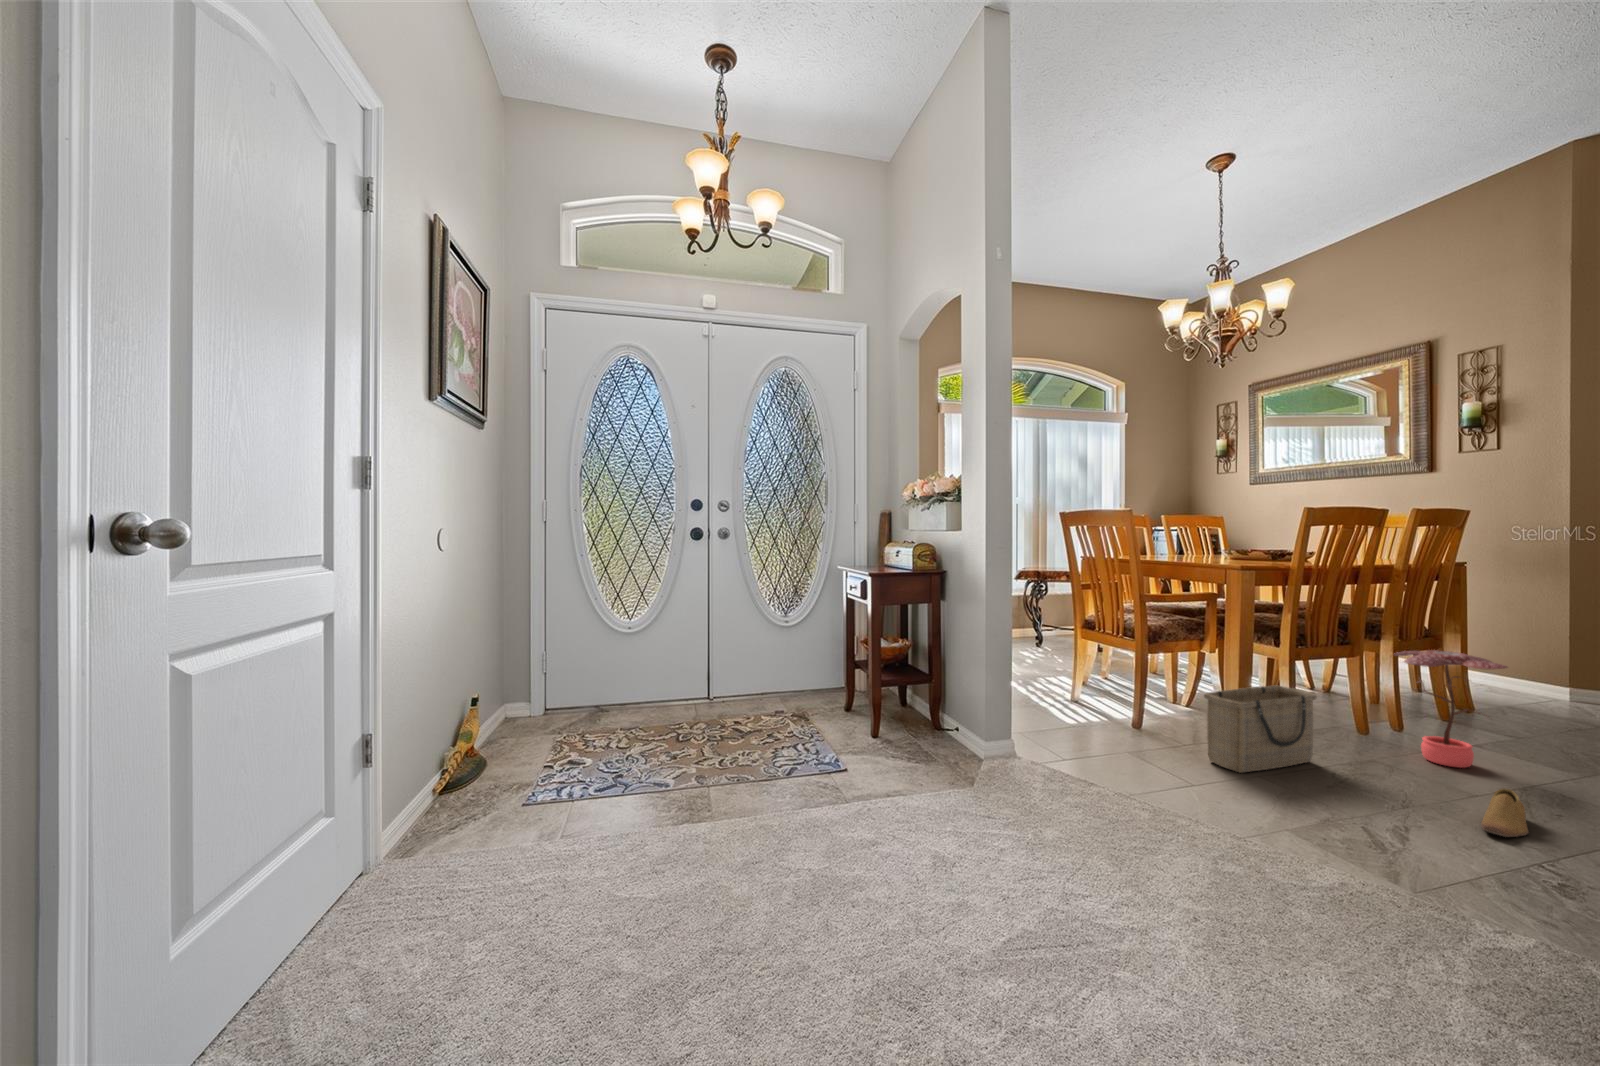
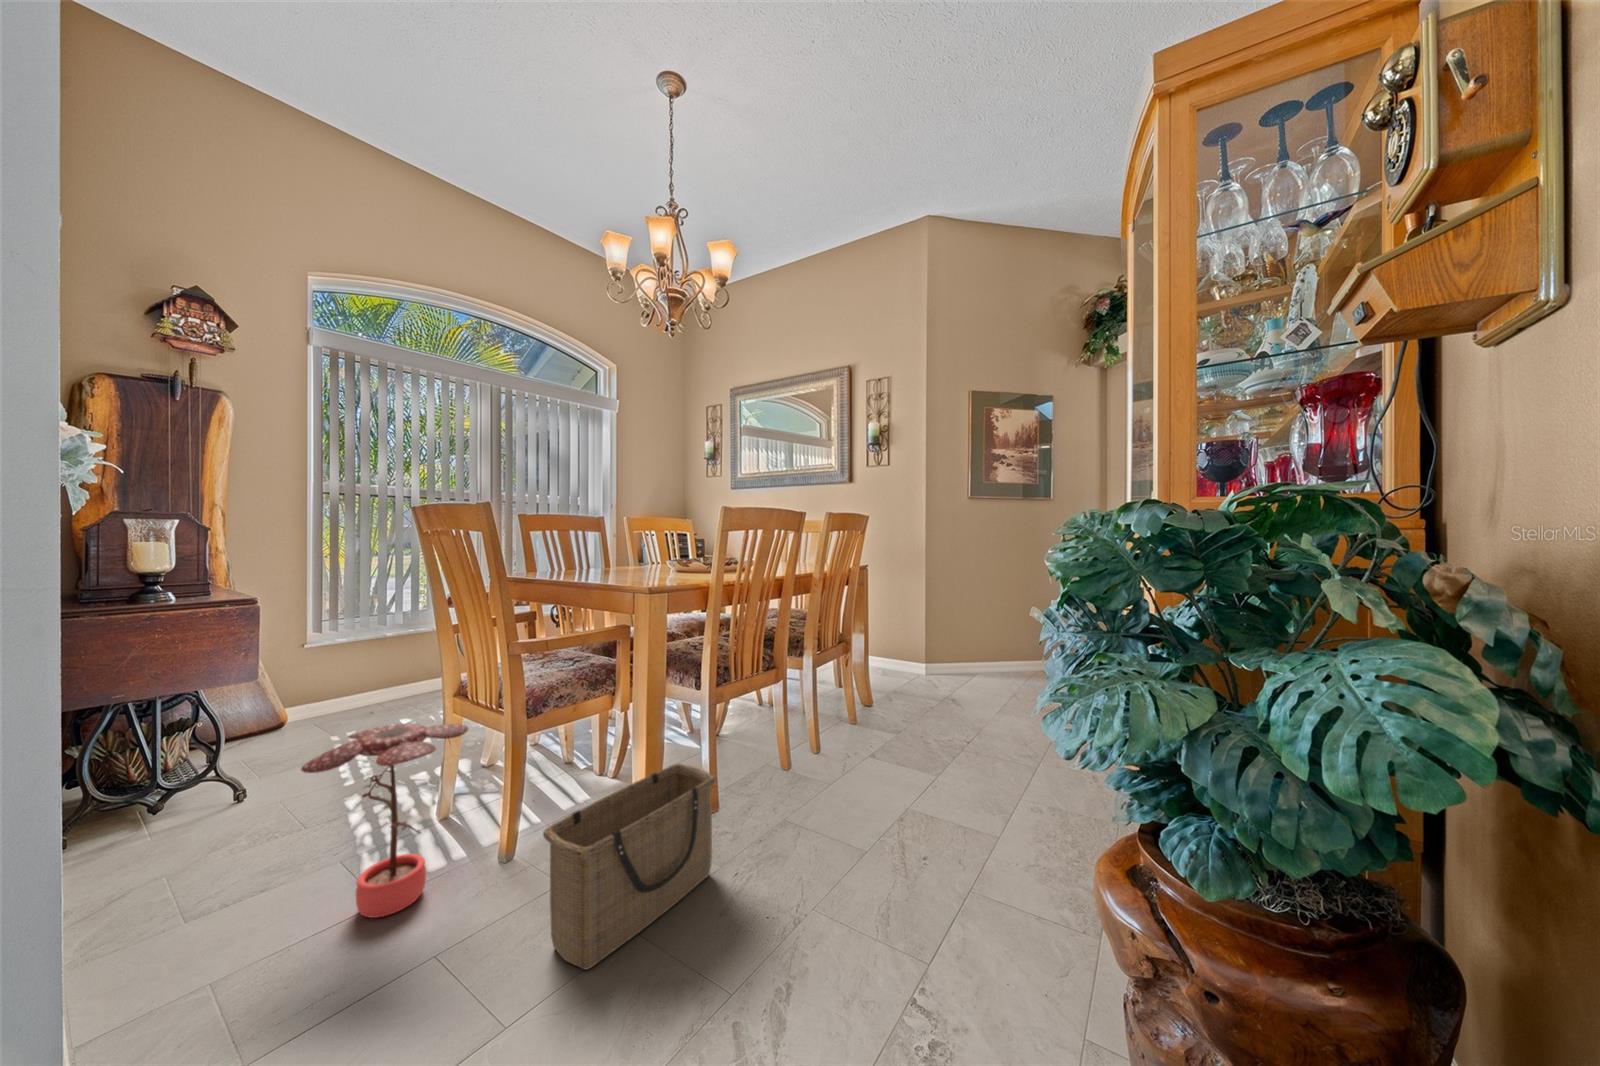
potted plant: present [1394,650,1508,768] -> present [301,724,468,918]
shoe: present [1481,789,1529,837] -> none [873,892,920,1019]

